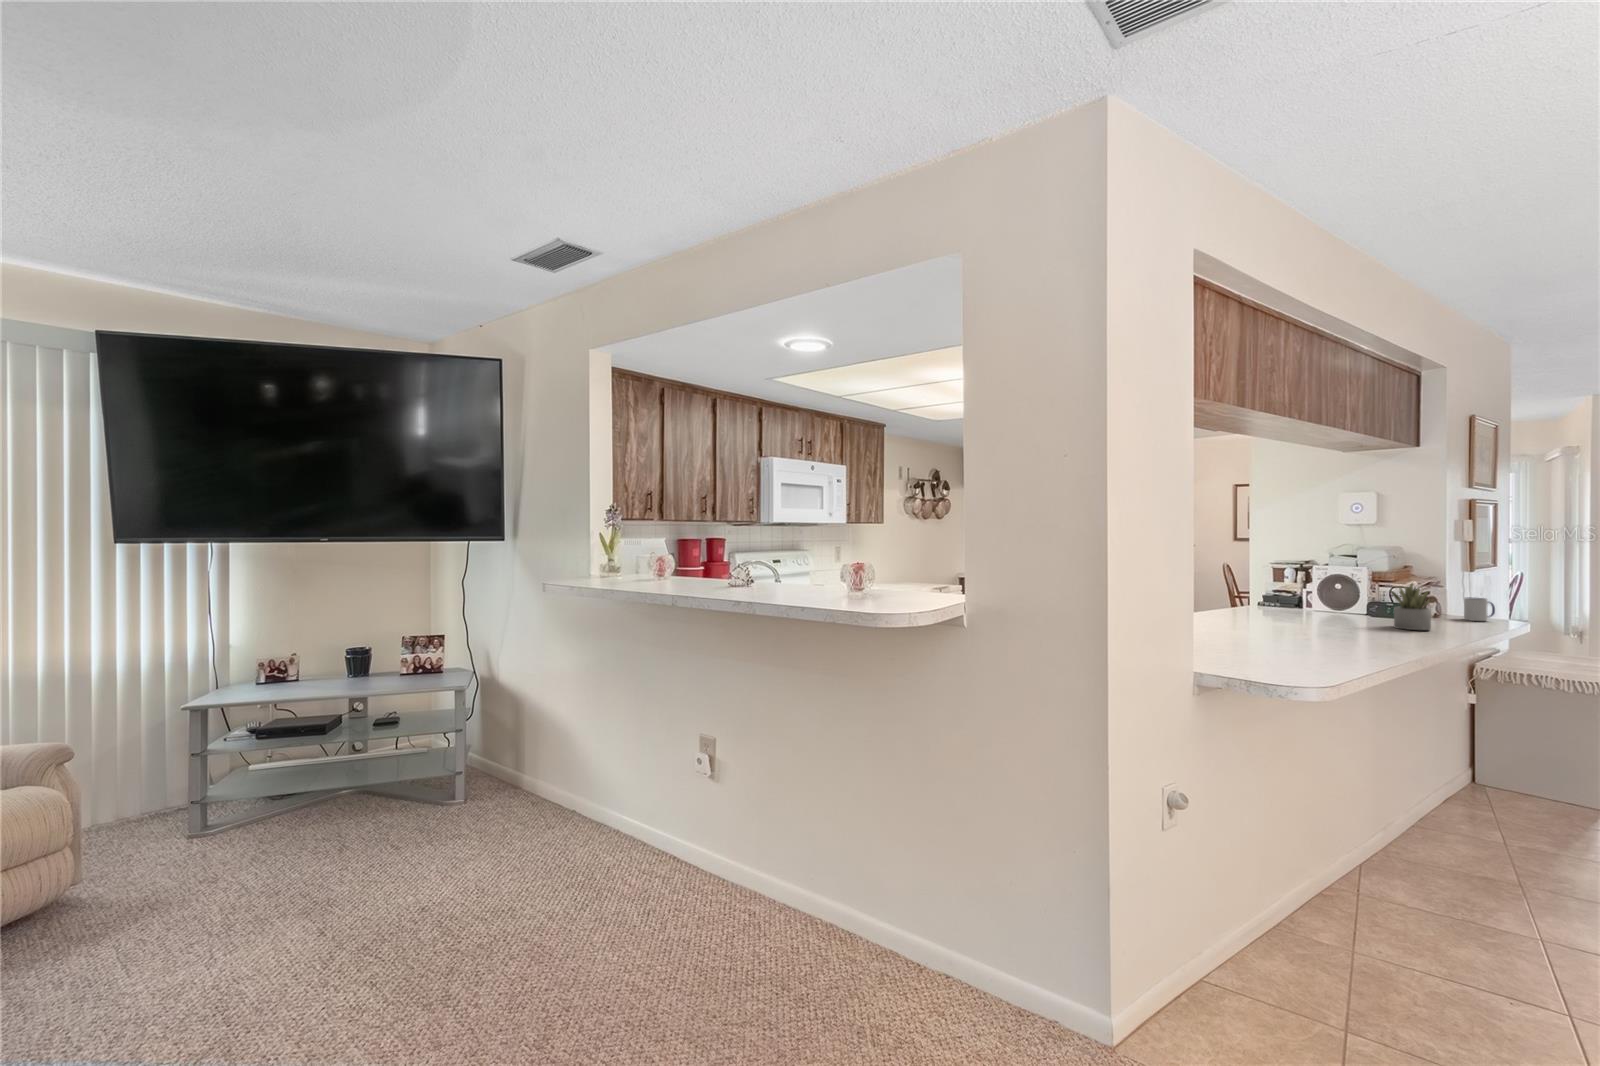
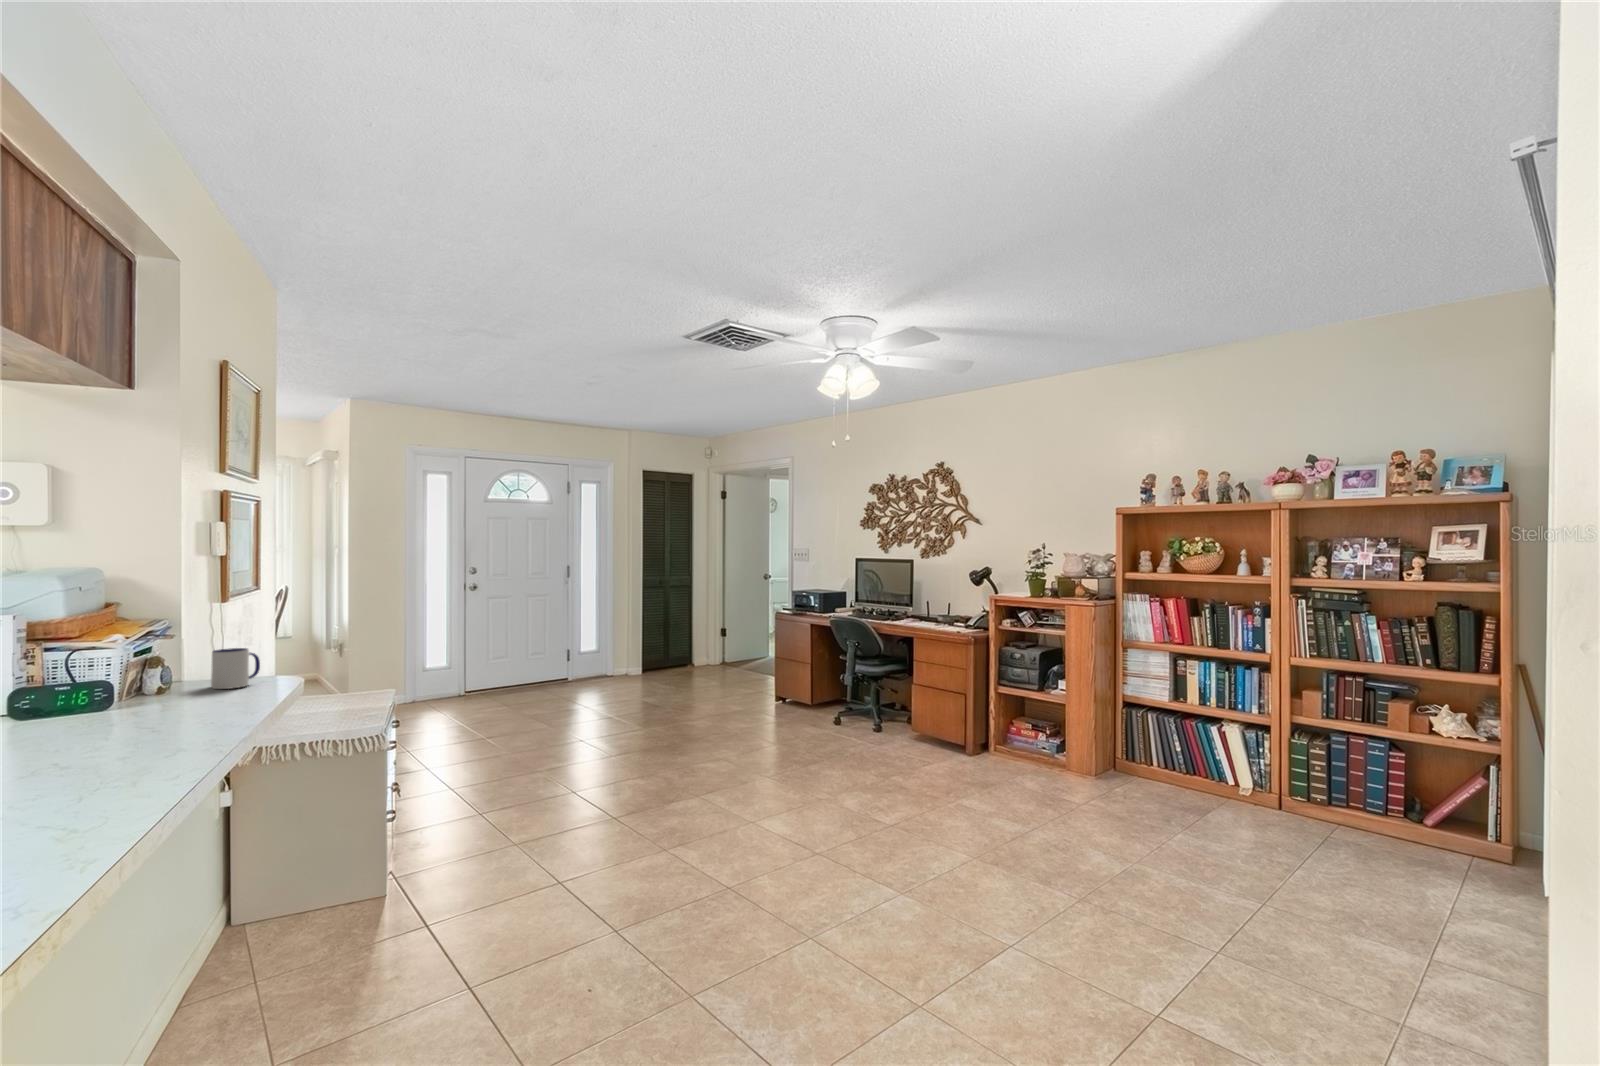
succulent plant: present [1391,583,1431,630] -> none [53,639,155,746]

